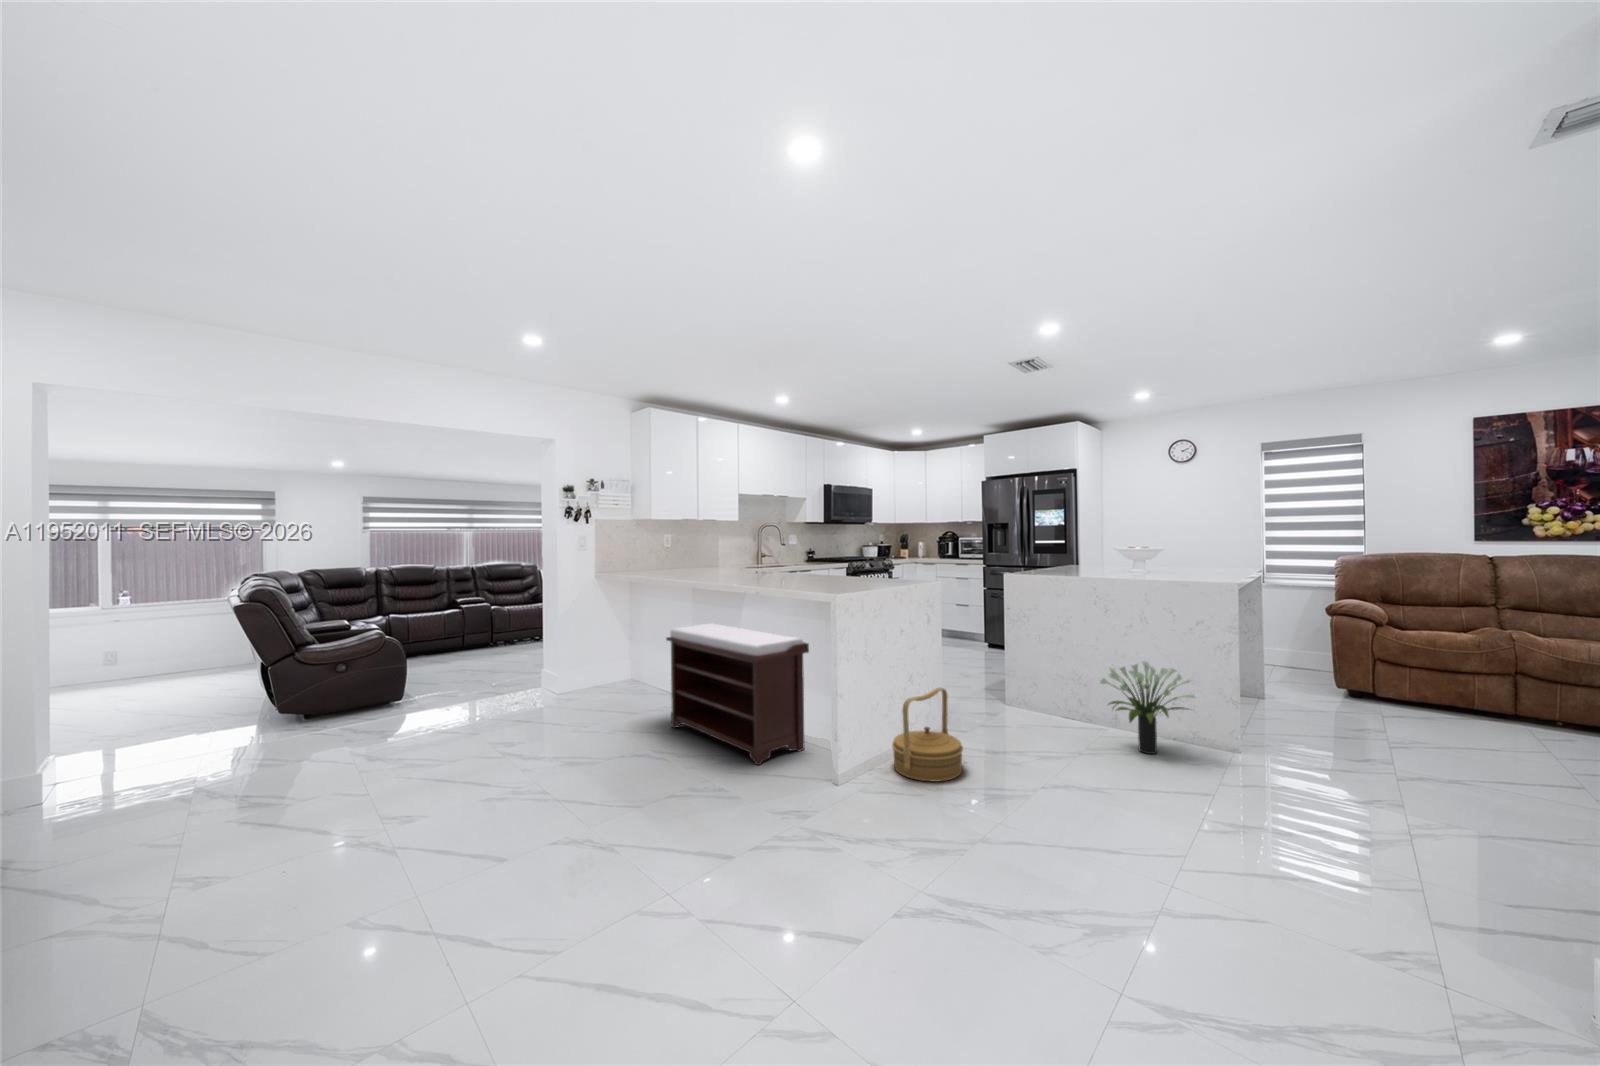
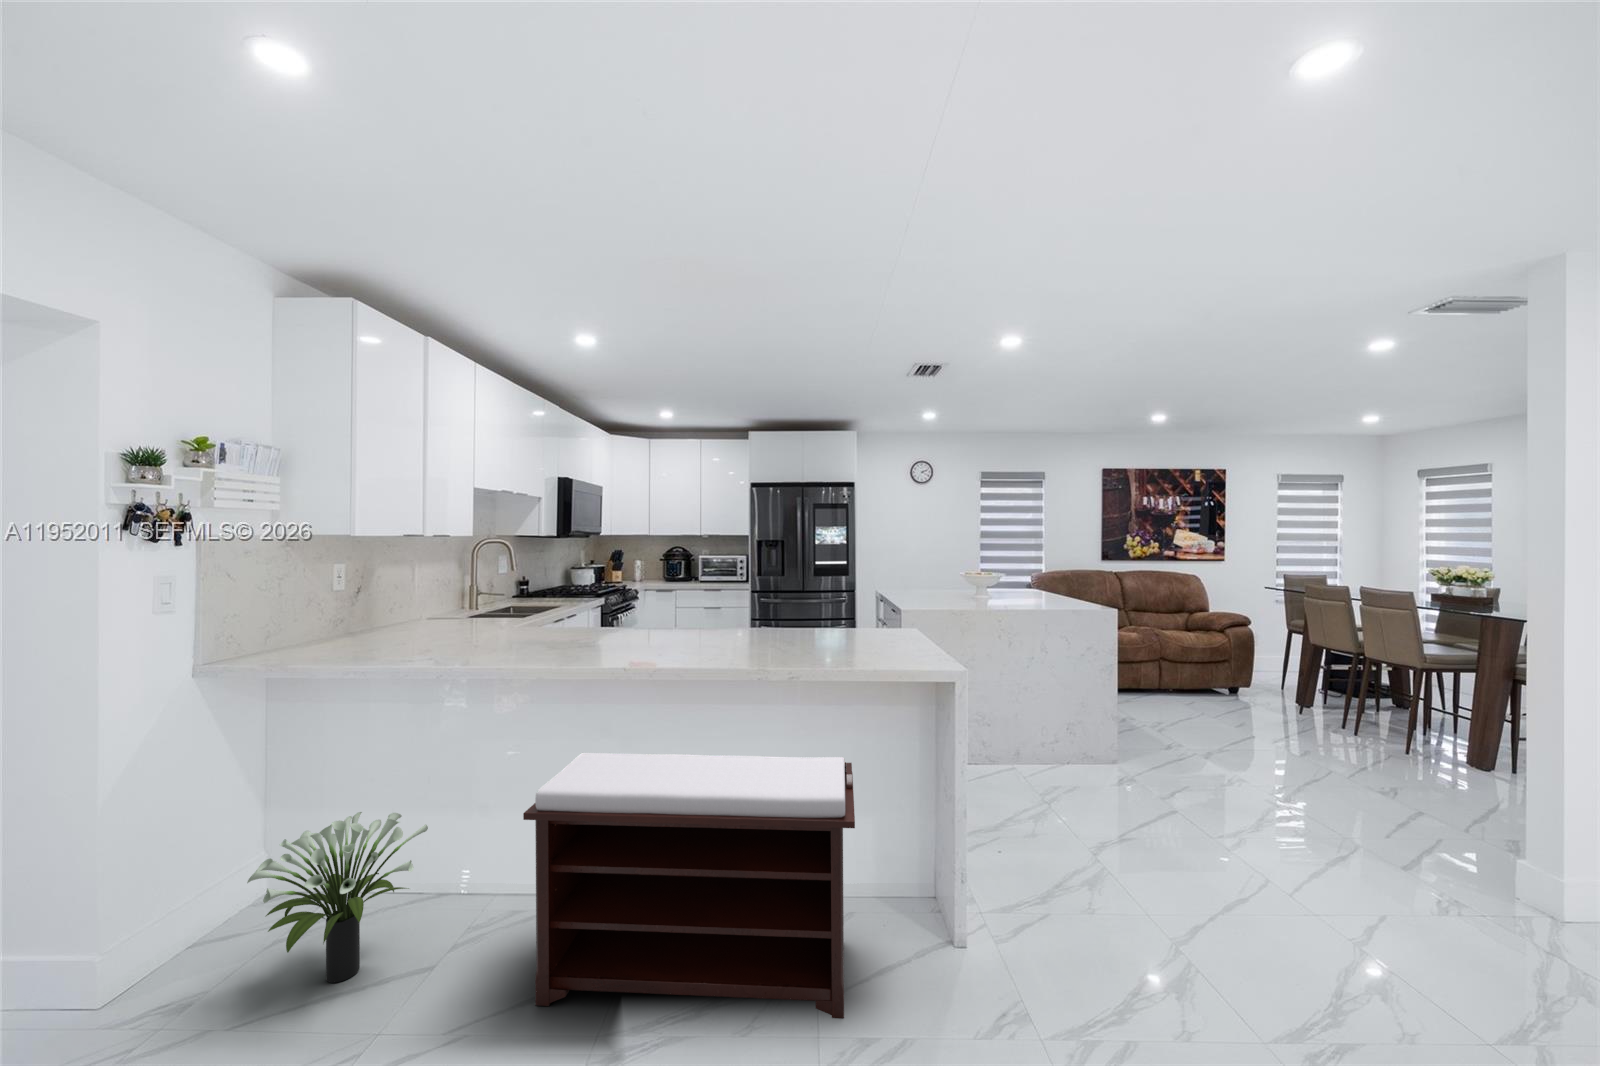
potted plant: present [1099,661,1195,754] -> present [247,812,428,983]
woven basket: present [892,688,963,782] -> none [967,782,1069,930]

